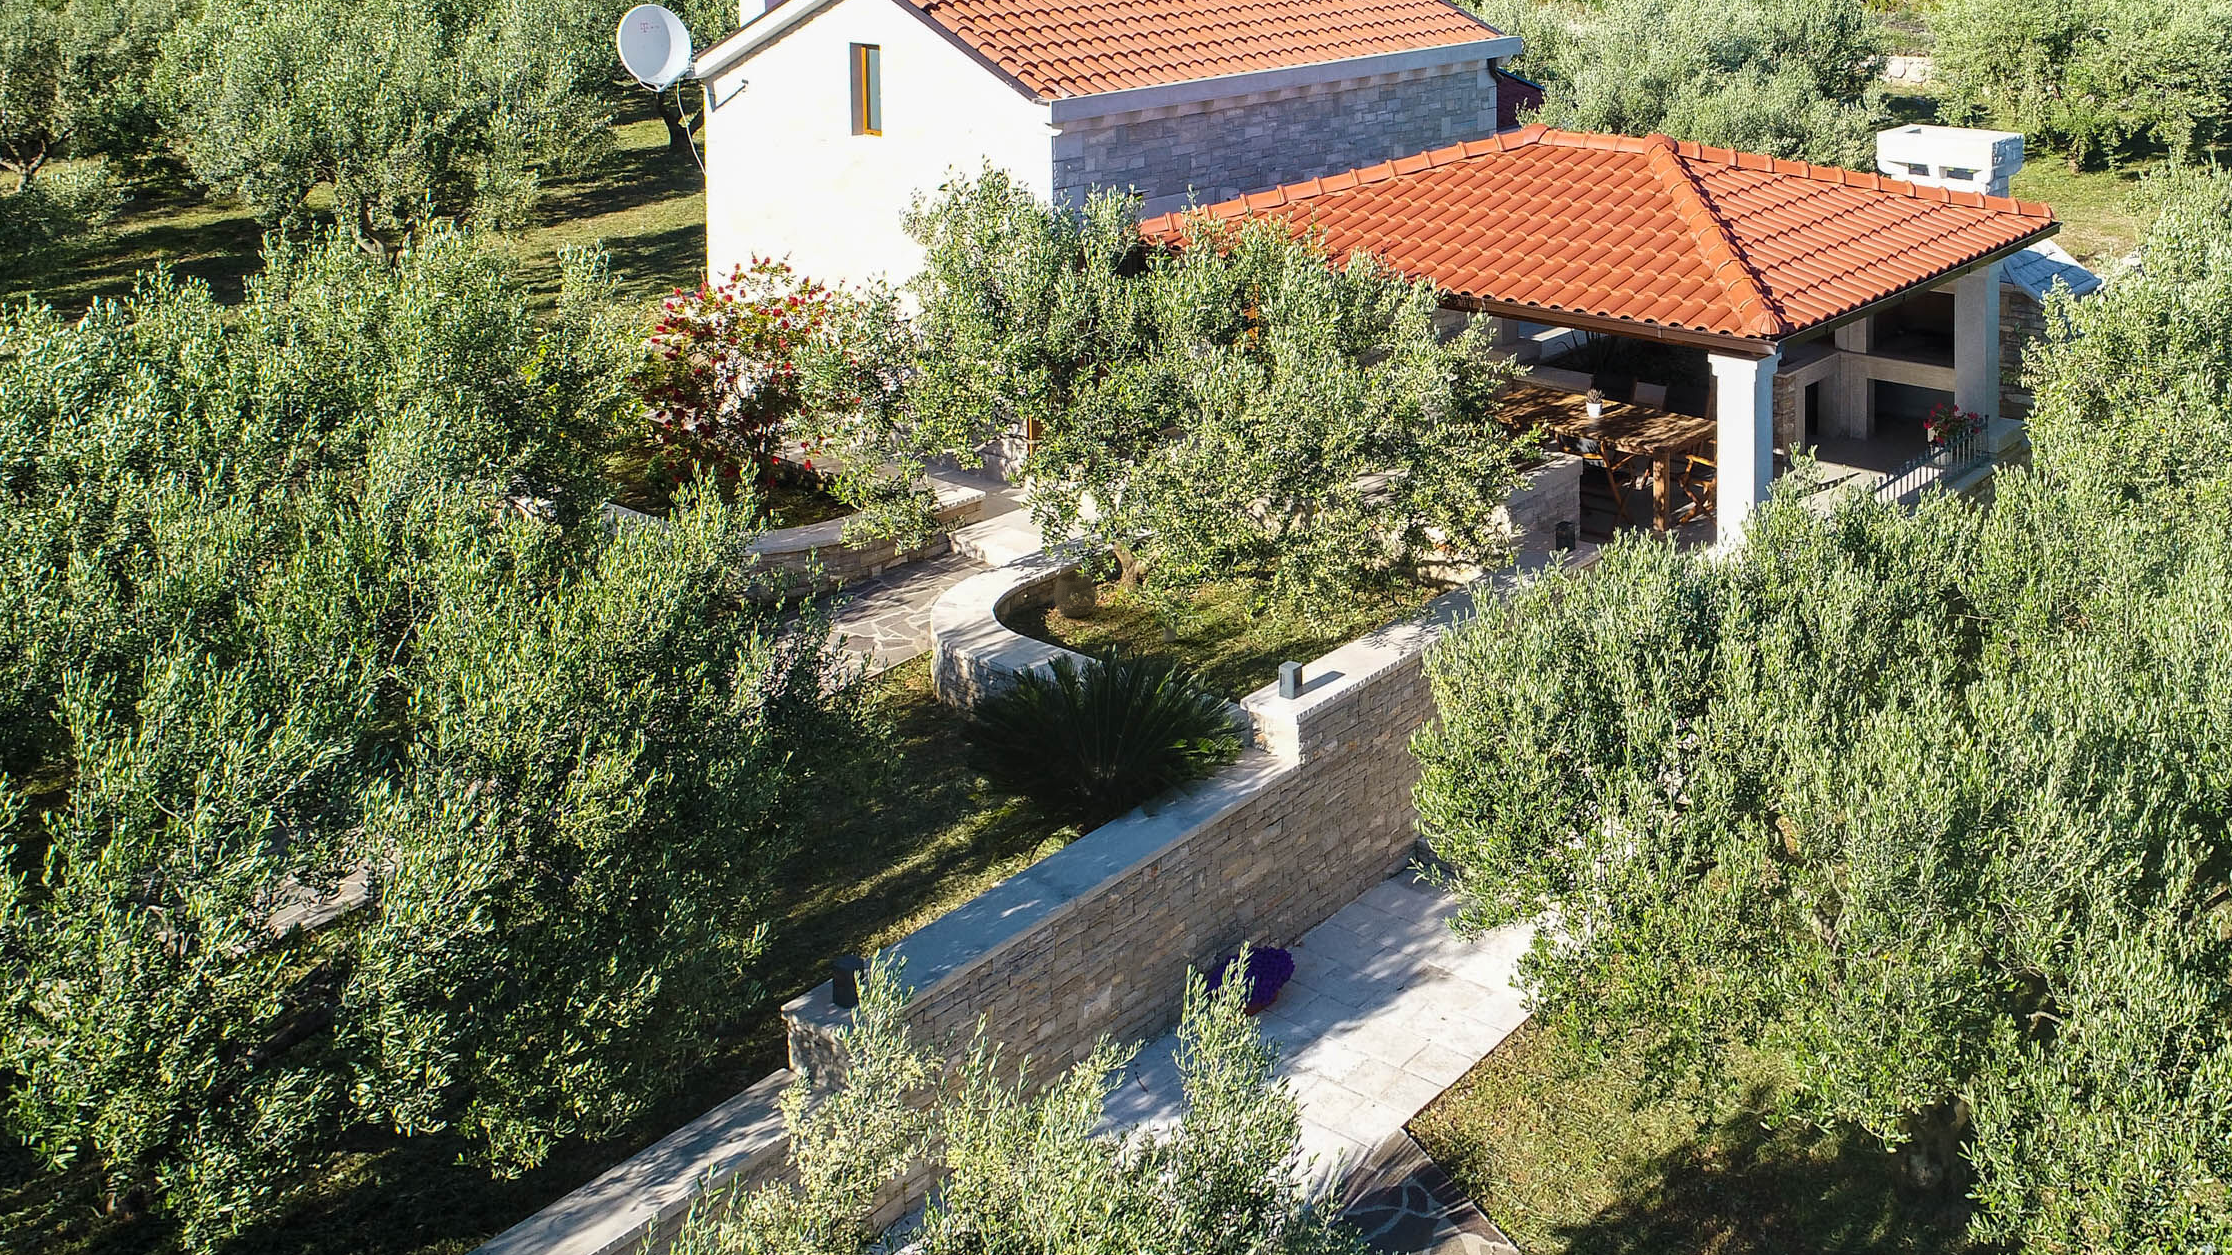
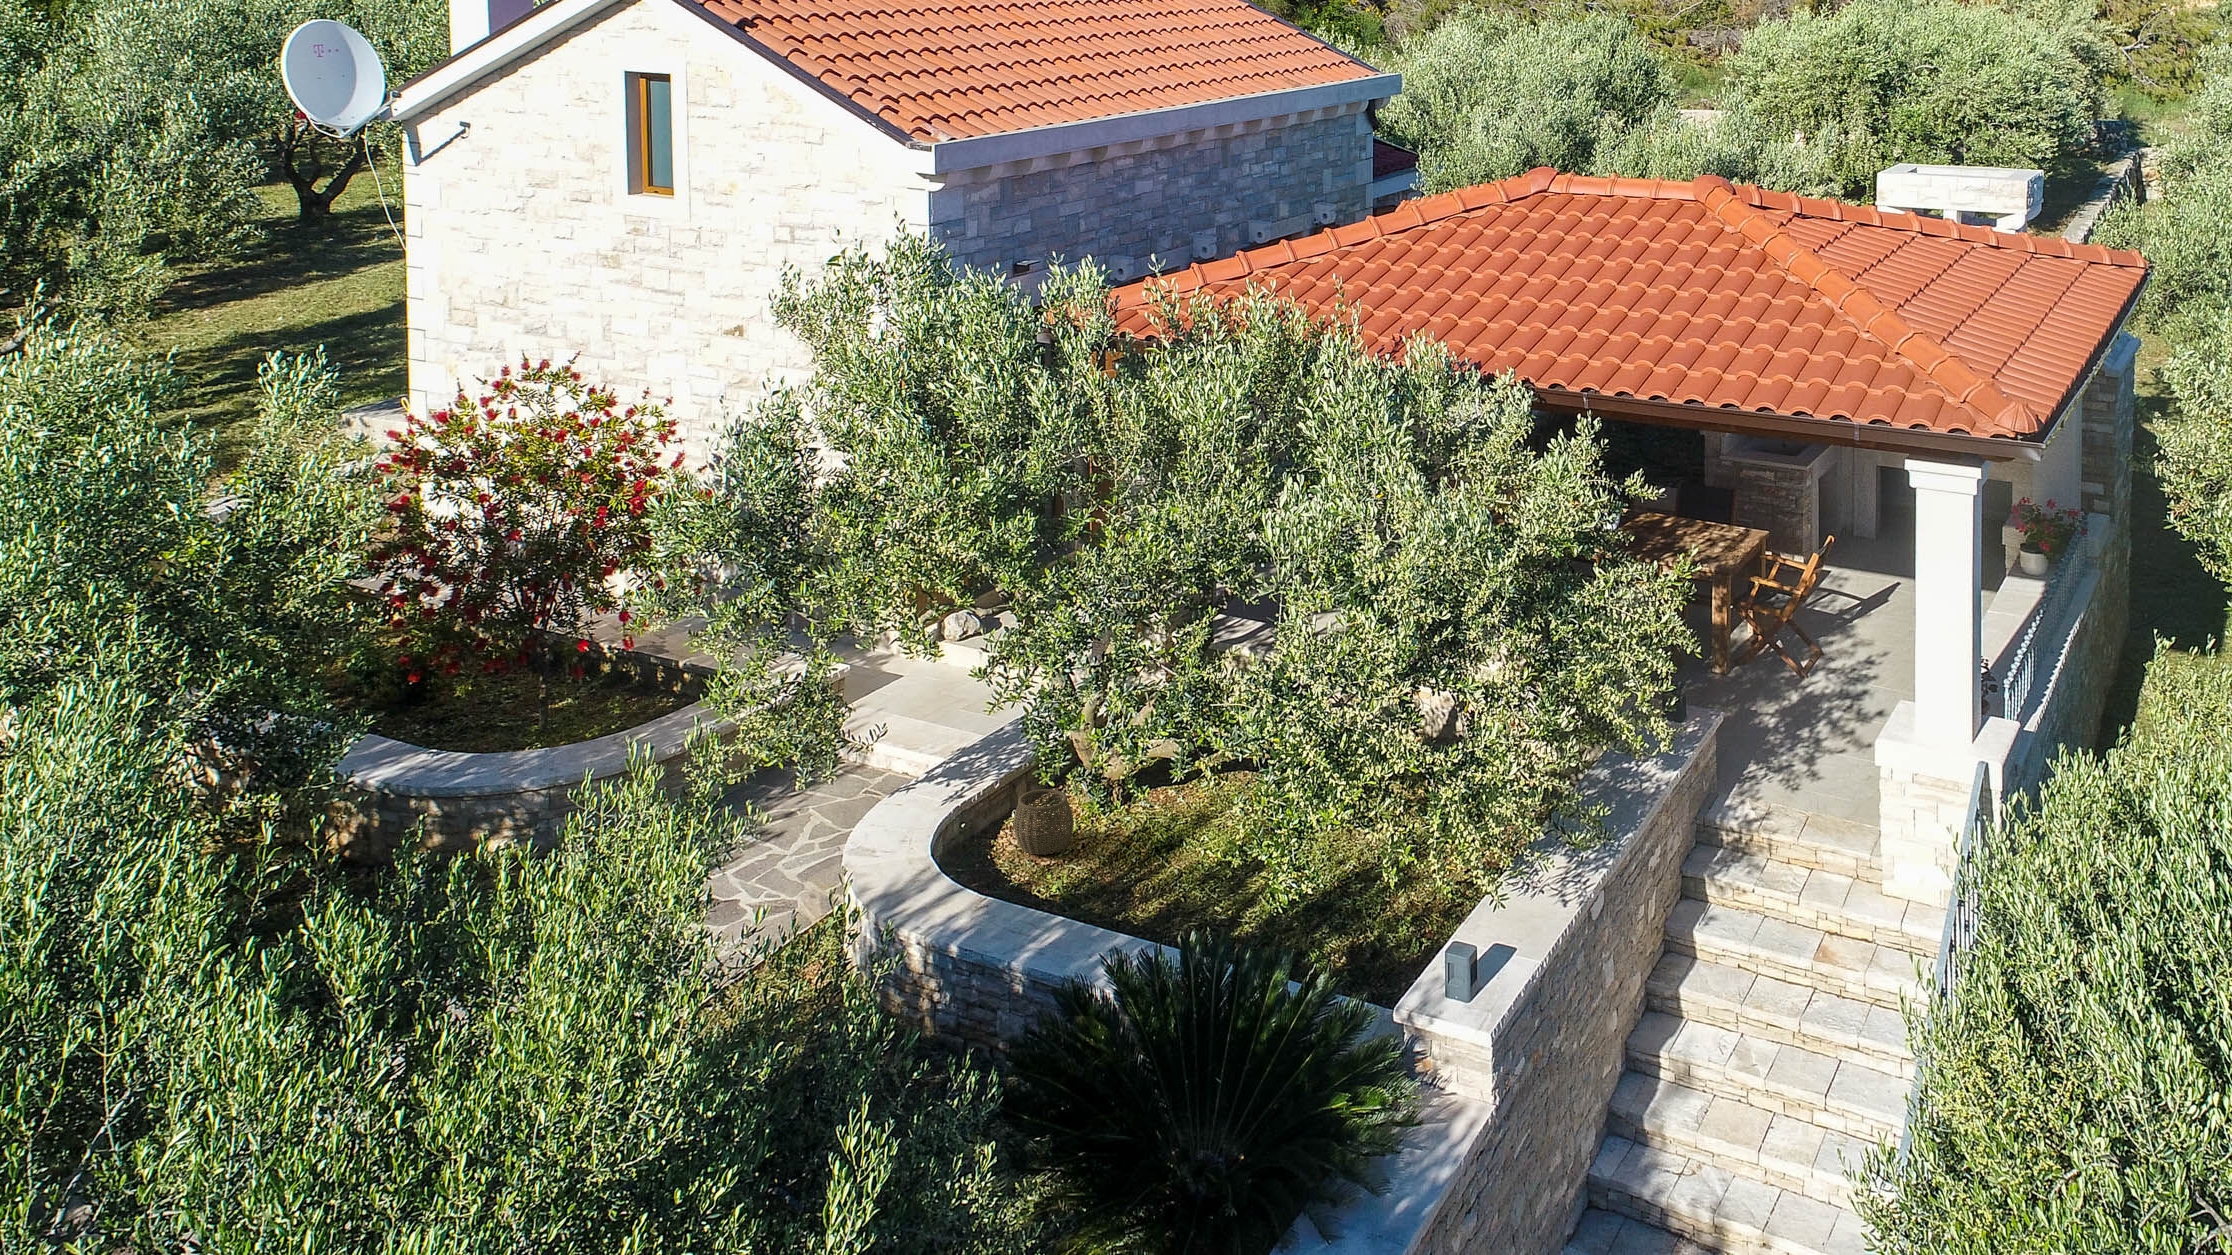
potted plant: present [1155,591,1182,642] -> none [1175,811,1223,886]

